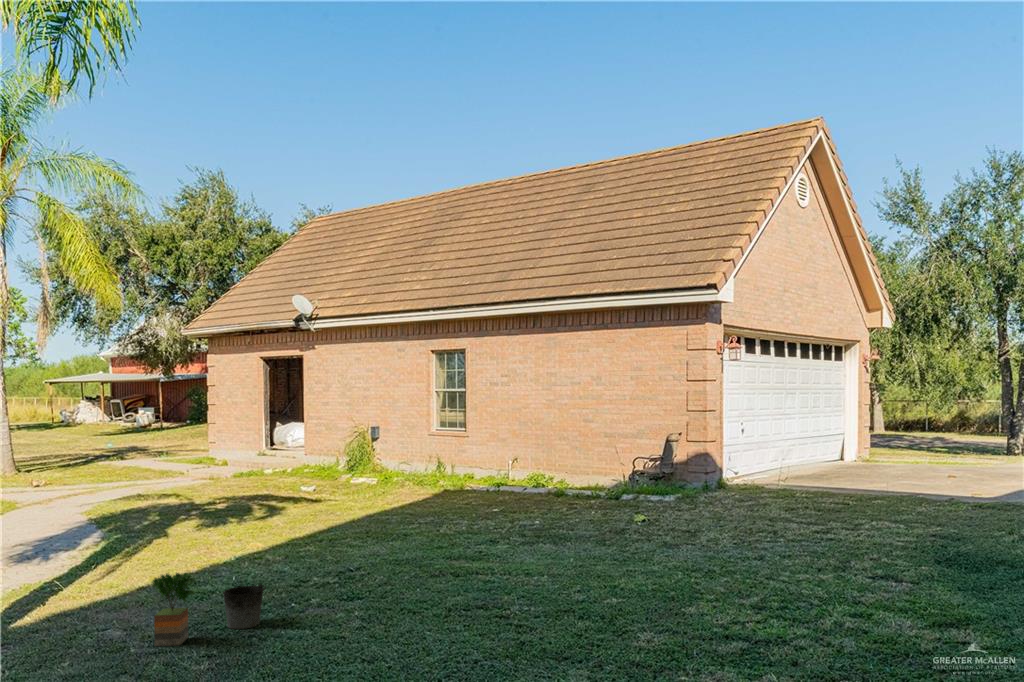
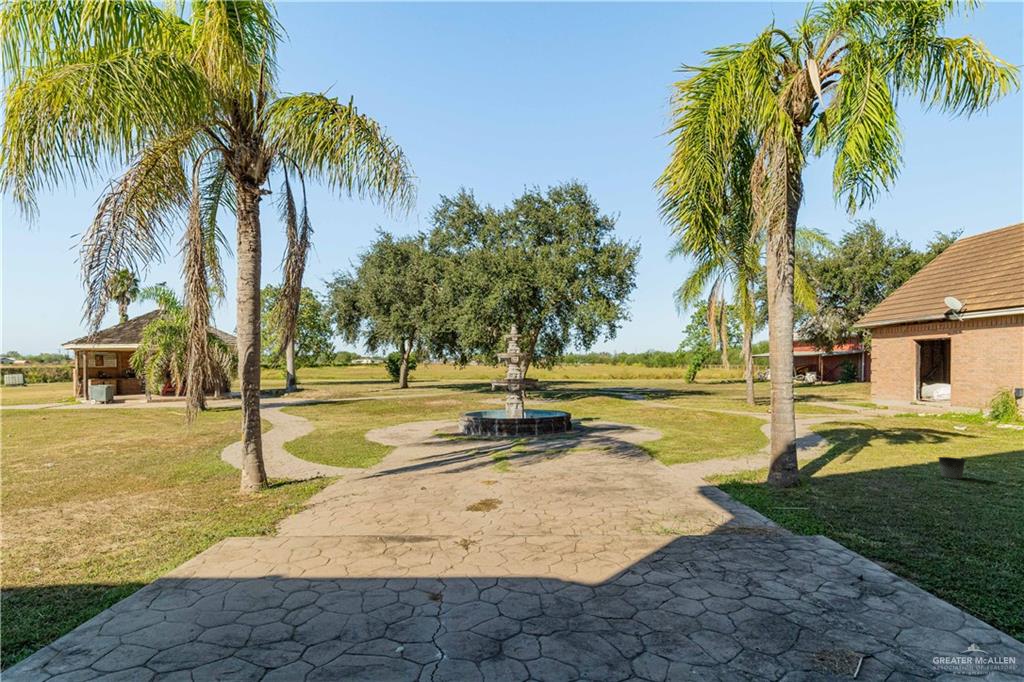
potted tree: present [152,573,196,646] -> none [897,441,925,477]

